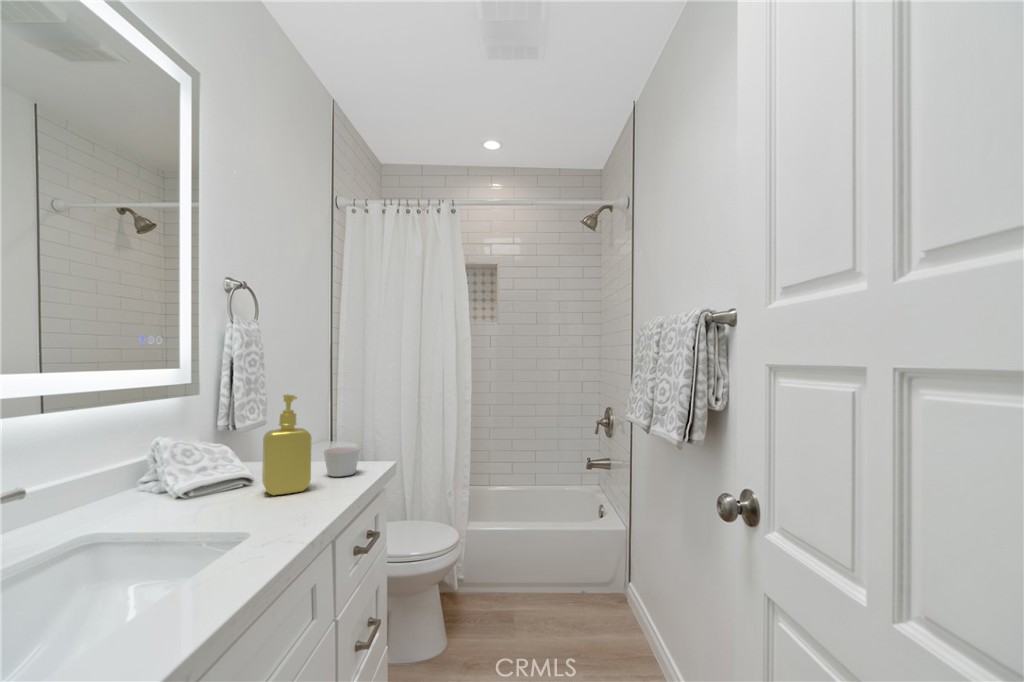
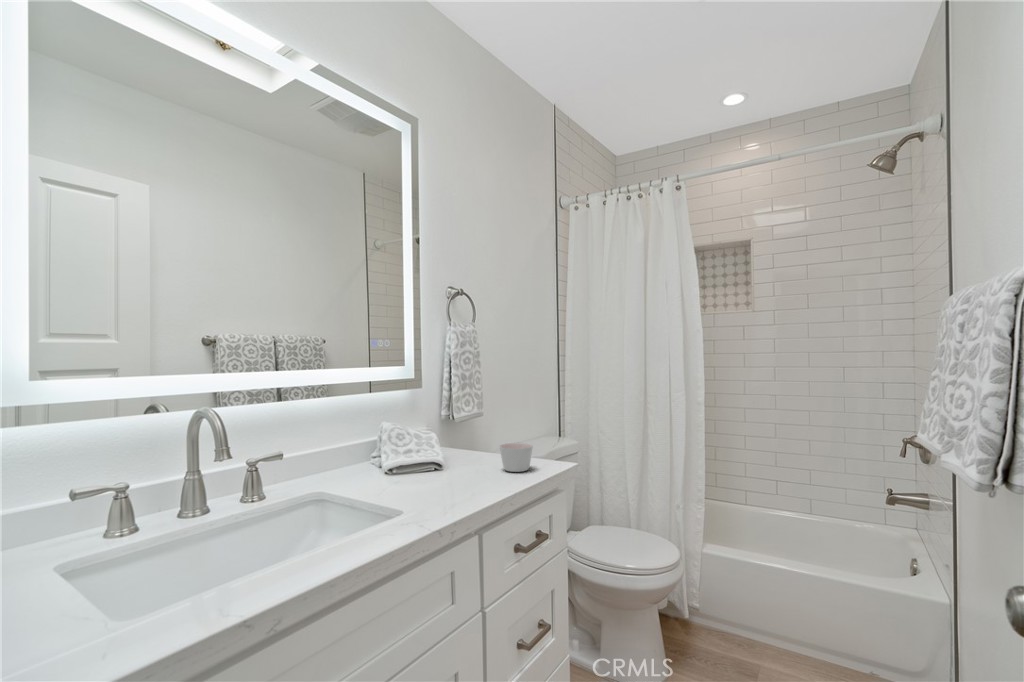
soap dispenser: present [262,394,311,495] -> none [438,391,478,482]

